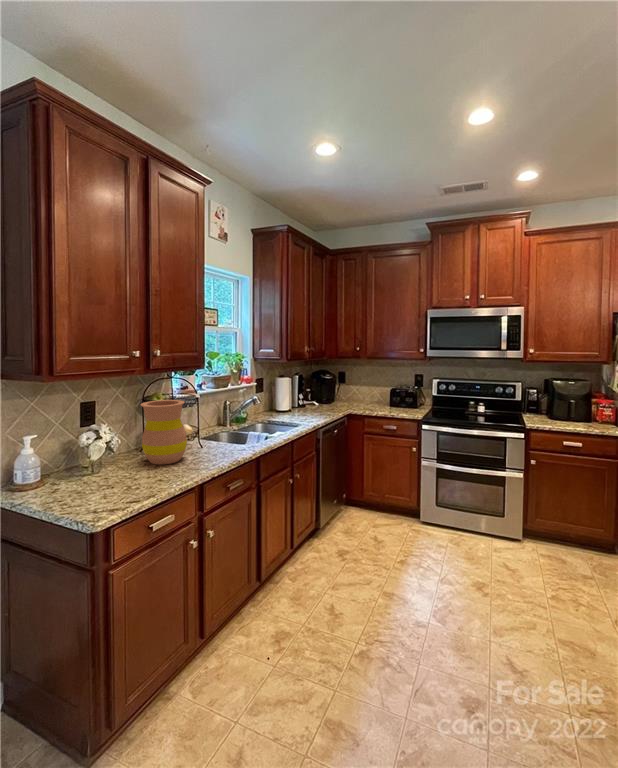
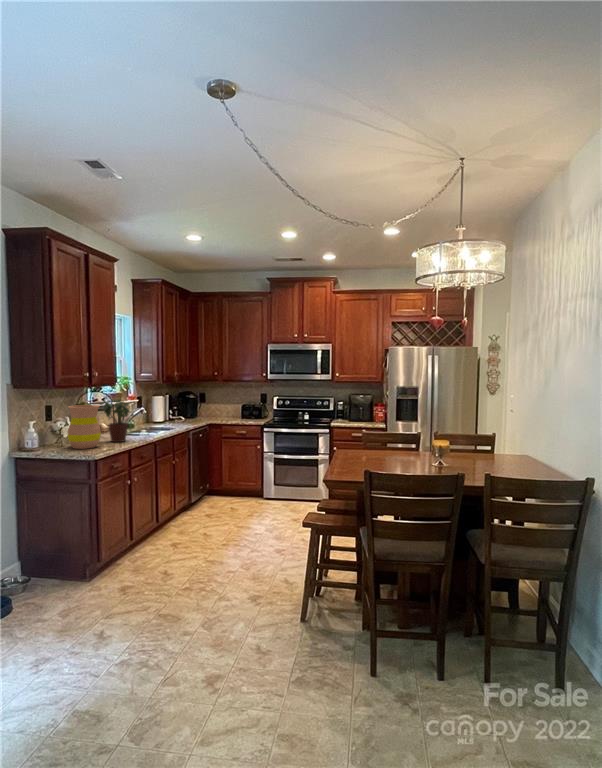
potted plant: none [192,389,232,450] -> present [101,399,129,442]

